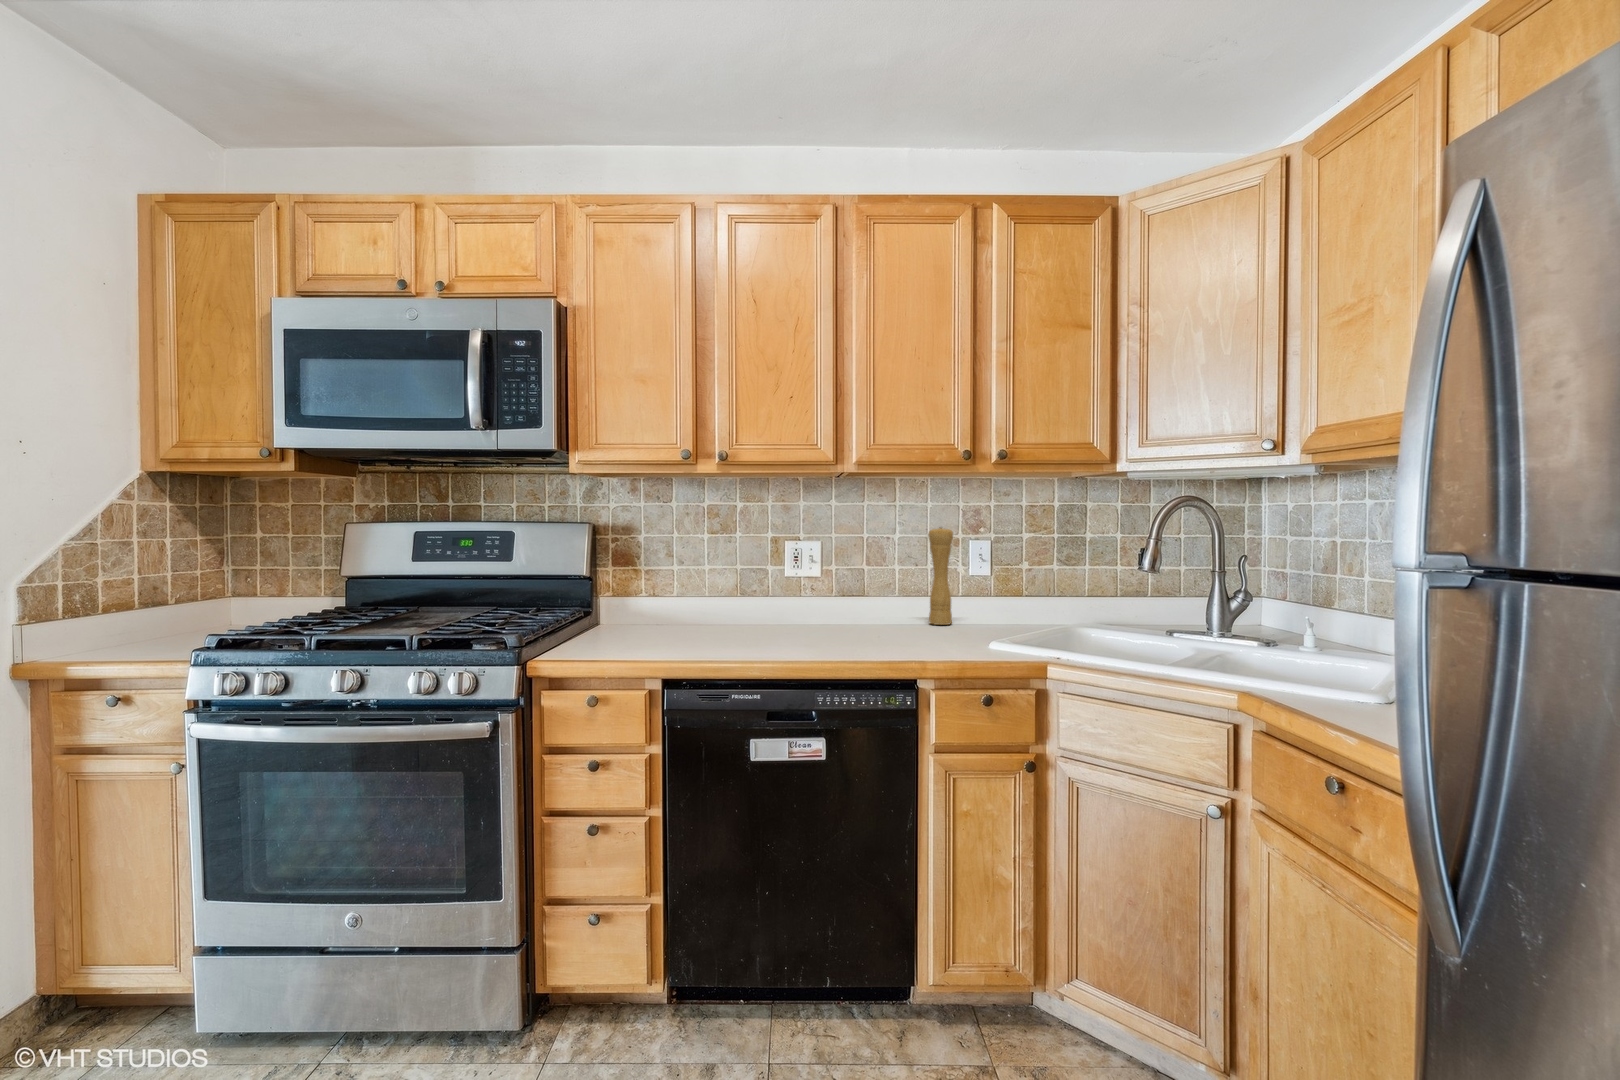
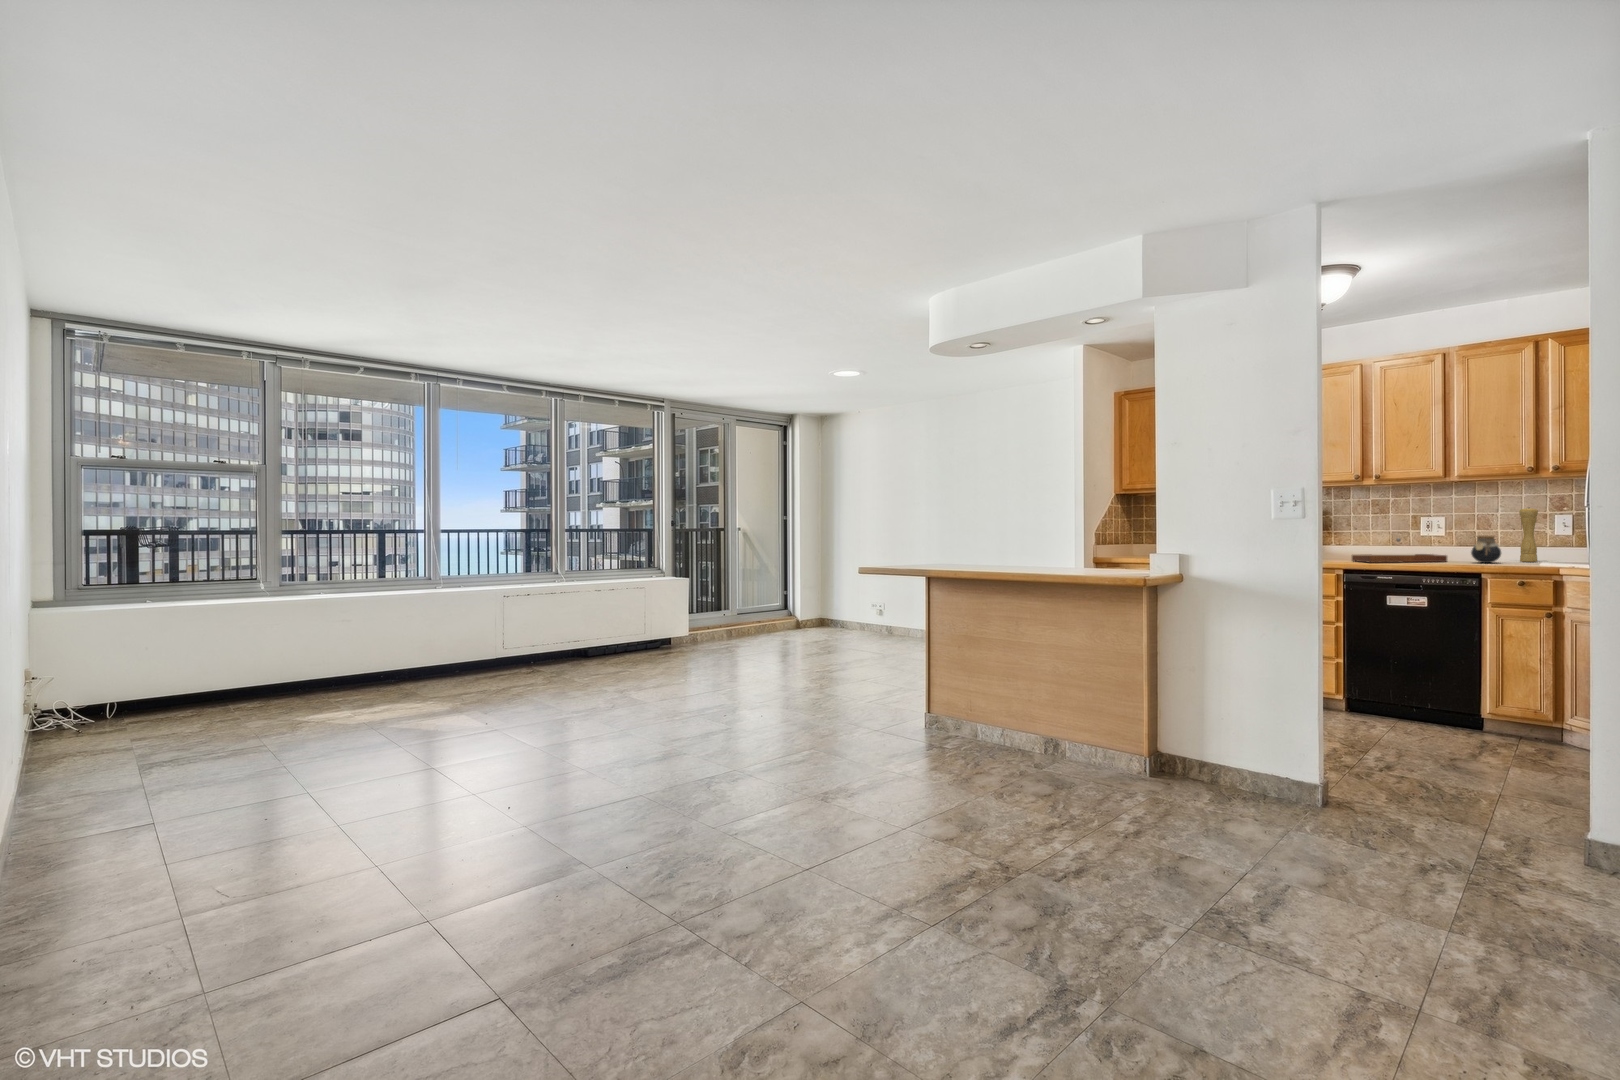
jar: none [873,580,918,635] -> present [1471,536,1501,563]
tray: none [677,585,834,646] -> present [1352,538,1447,563]

